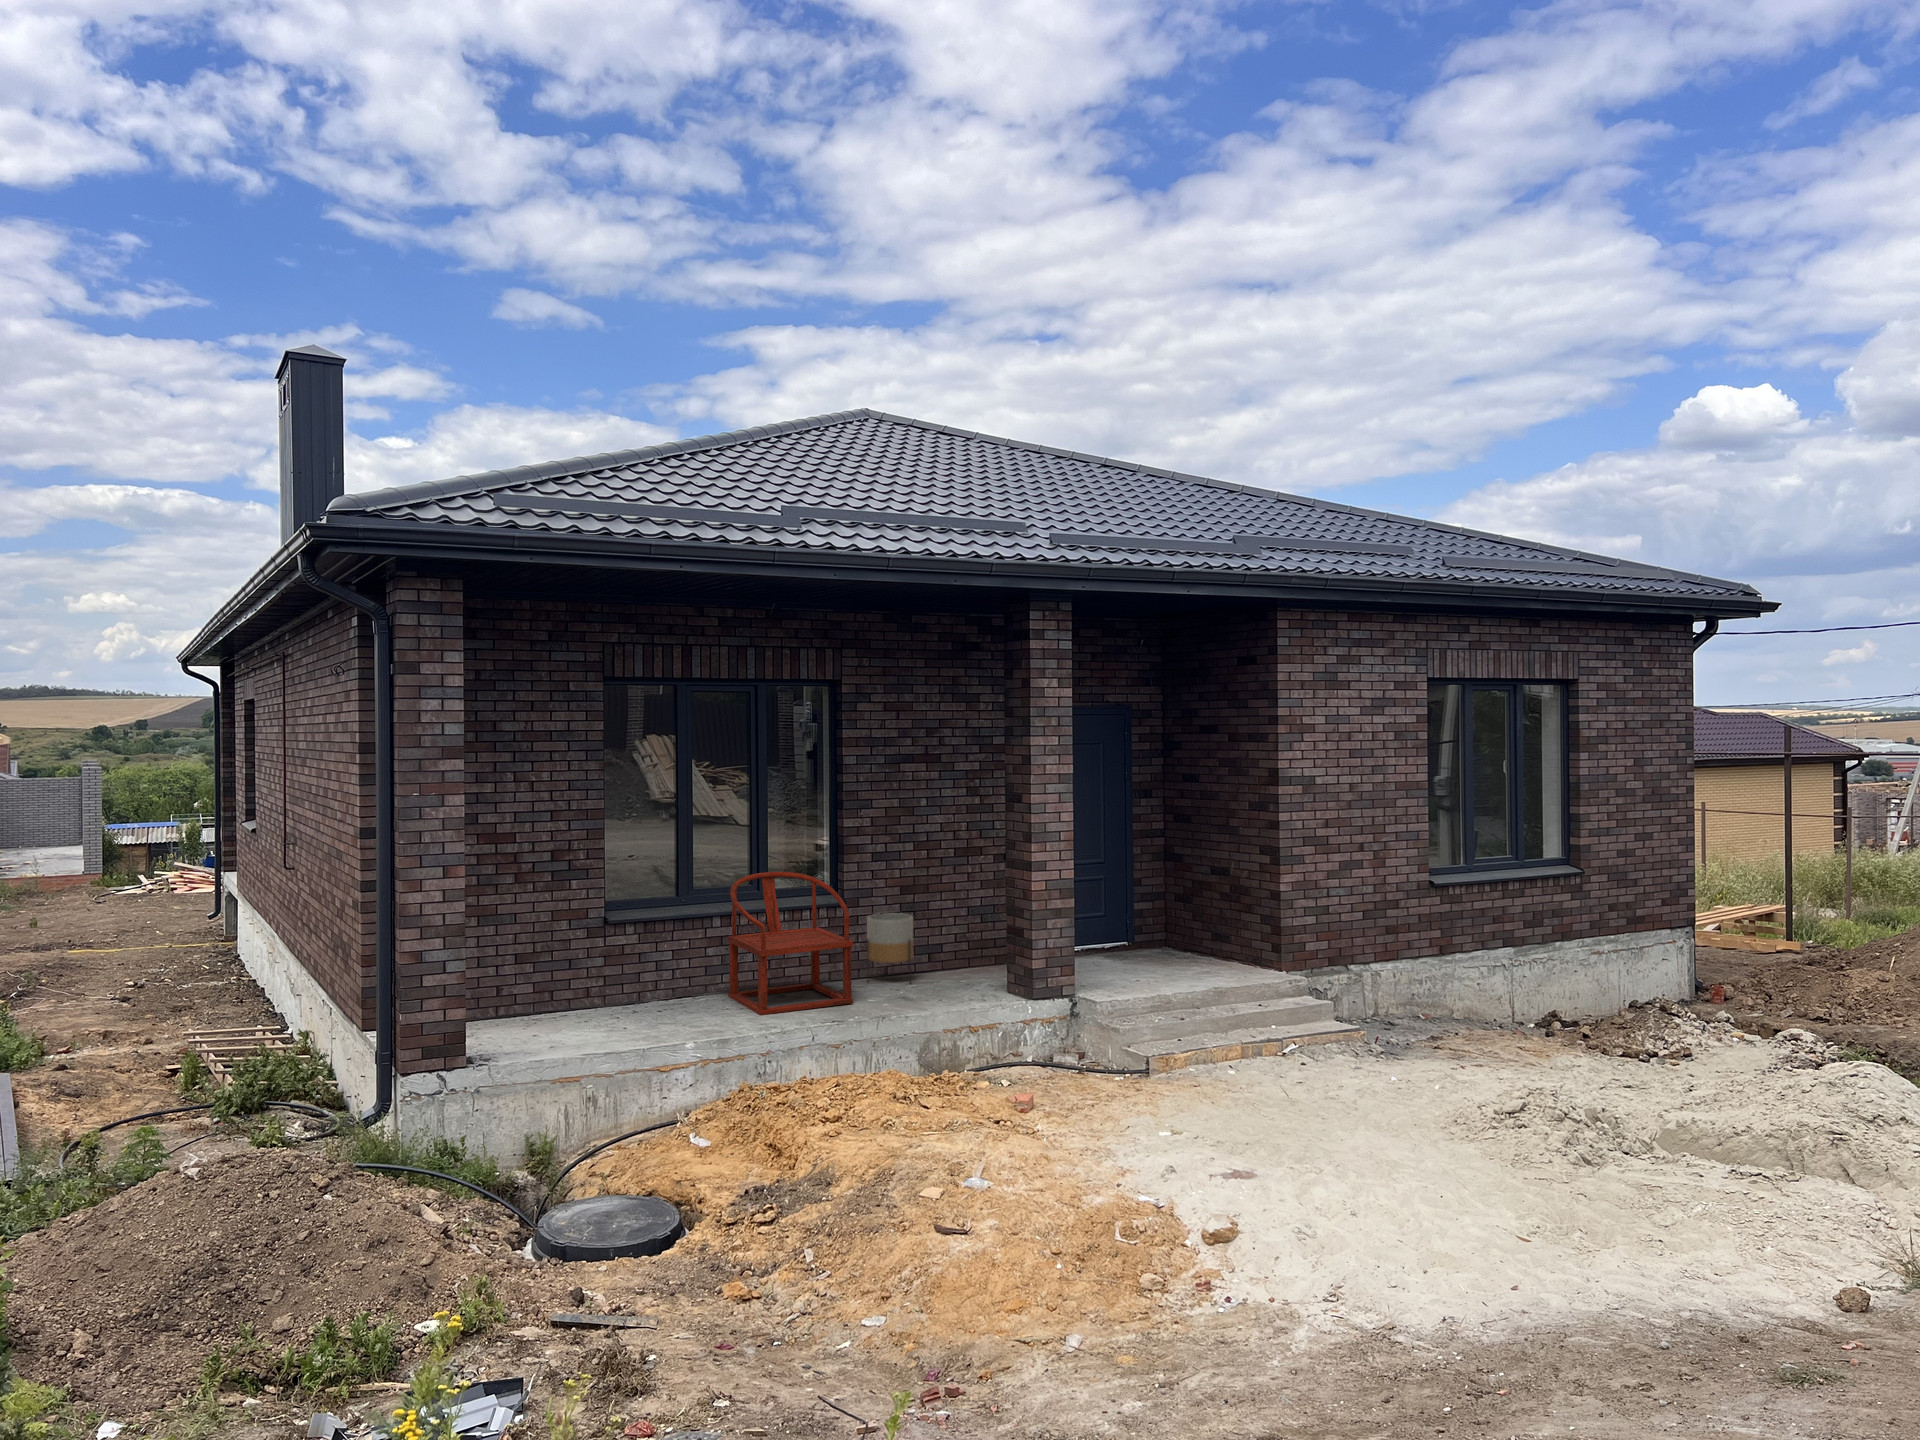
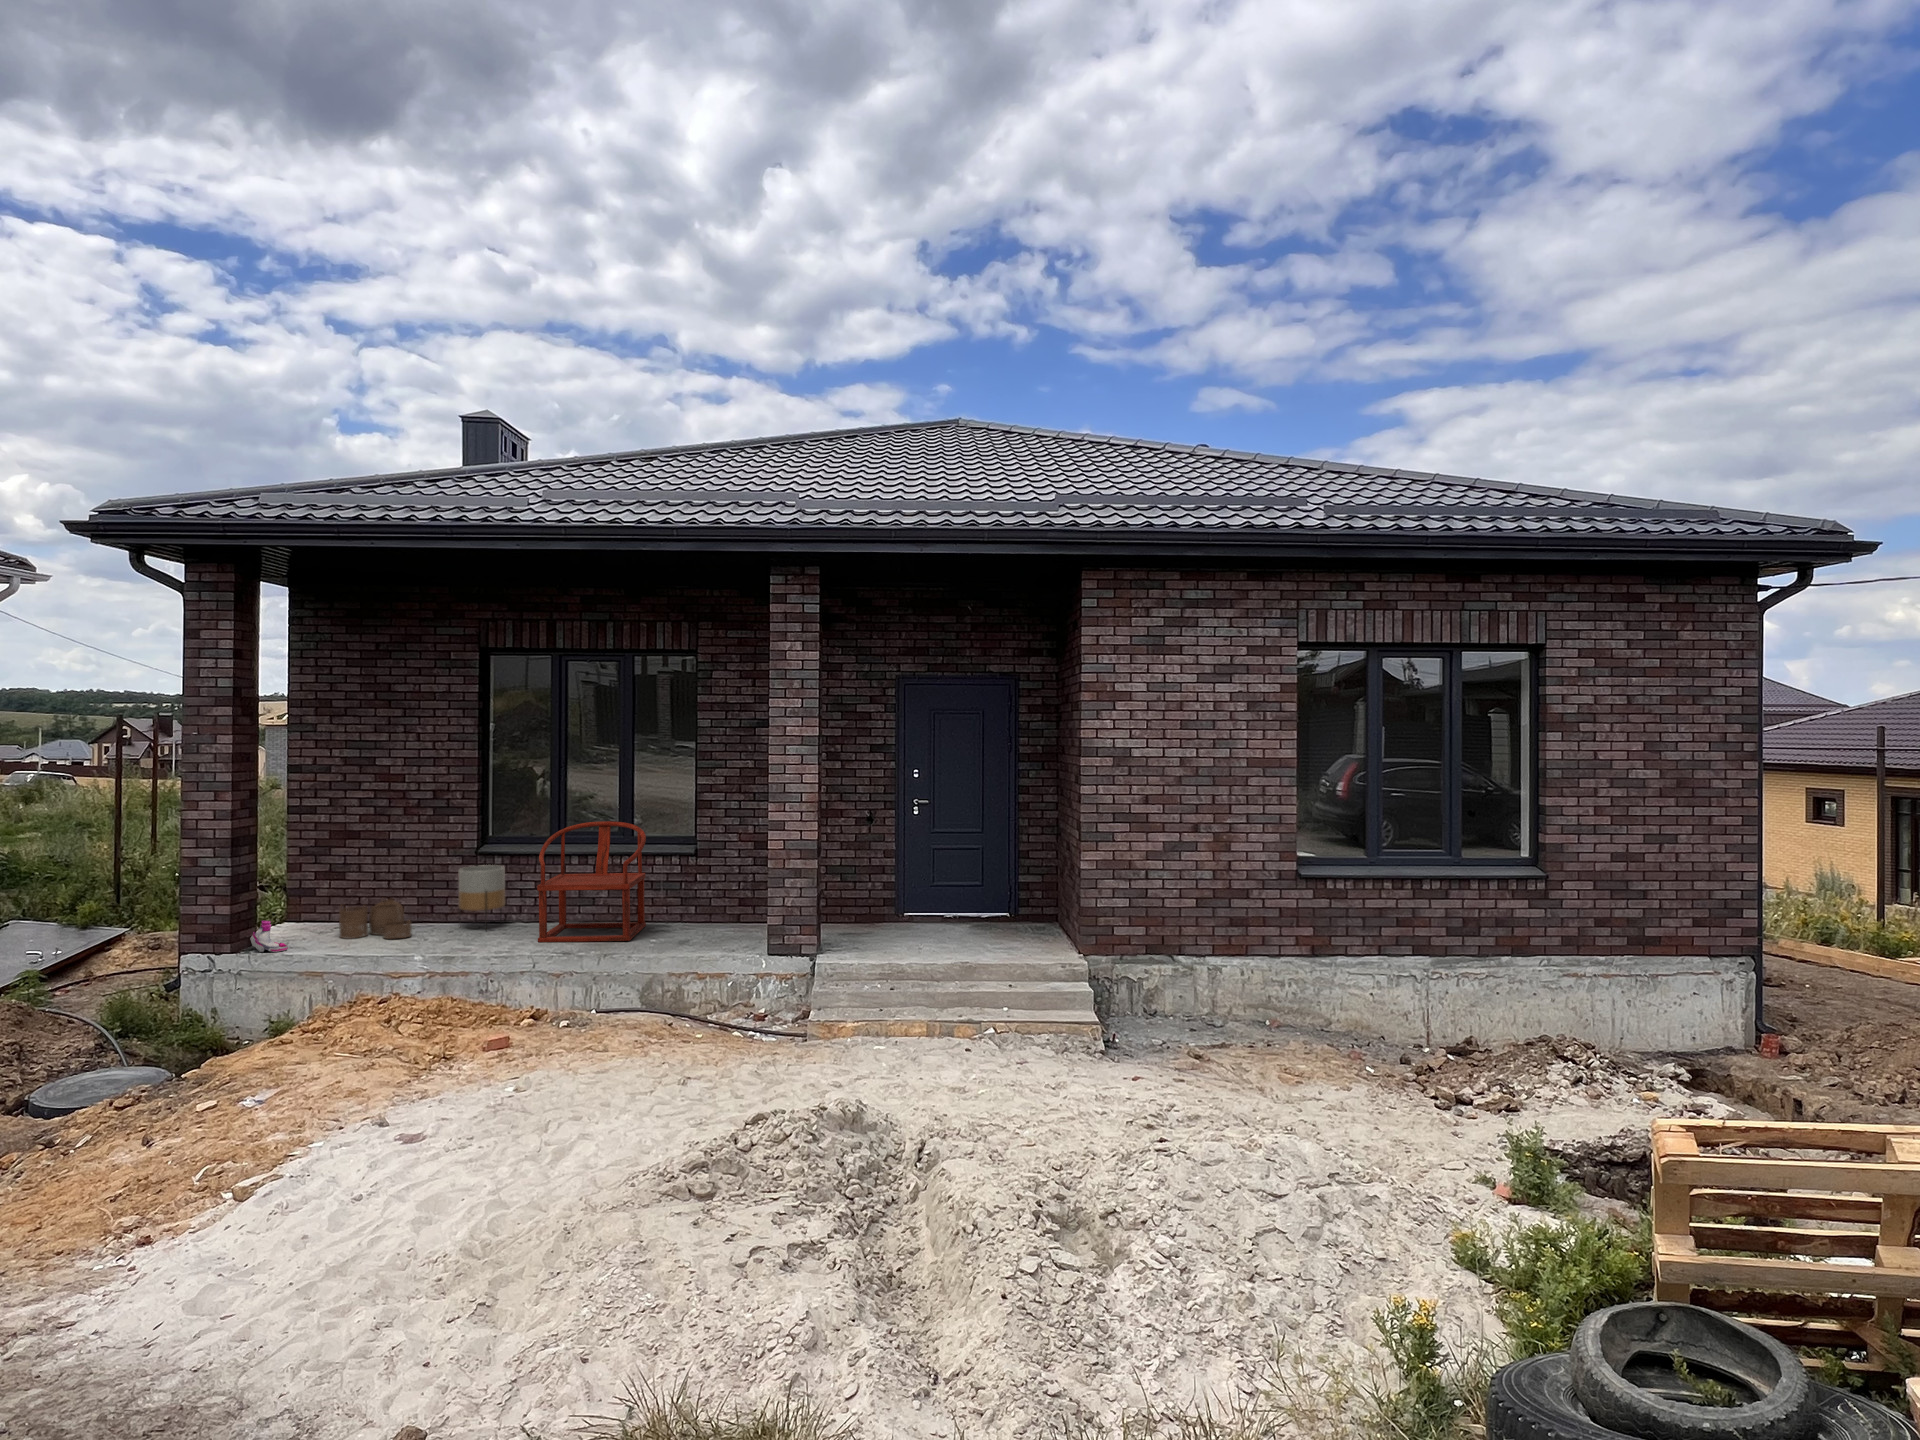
planter: present [867,913,913,973] -> present [459,865,505,911]
woven basket: none [512,982,602,1036] -> present [339,899,412,939]
boots: none [459,1023,505,1062] -> present [250,921,288,952]

